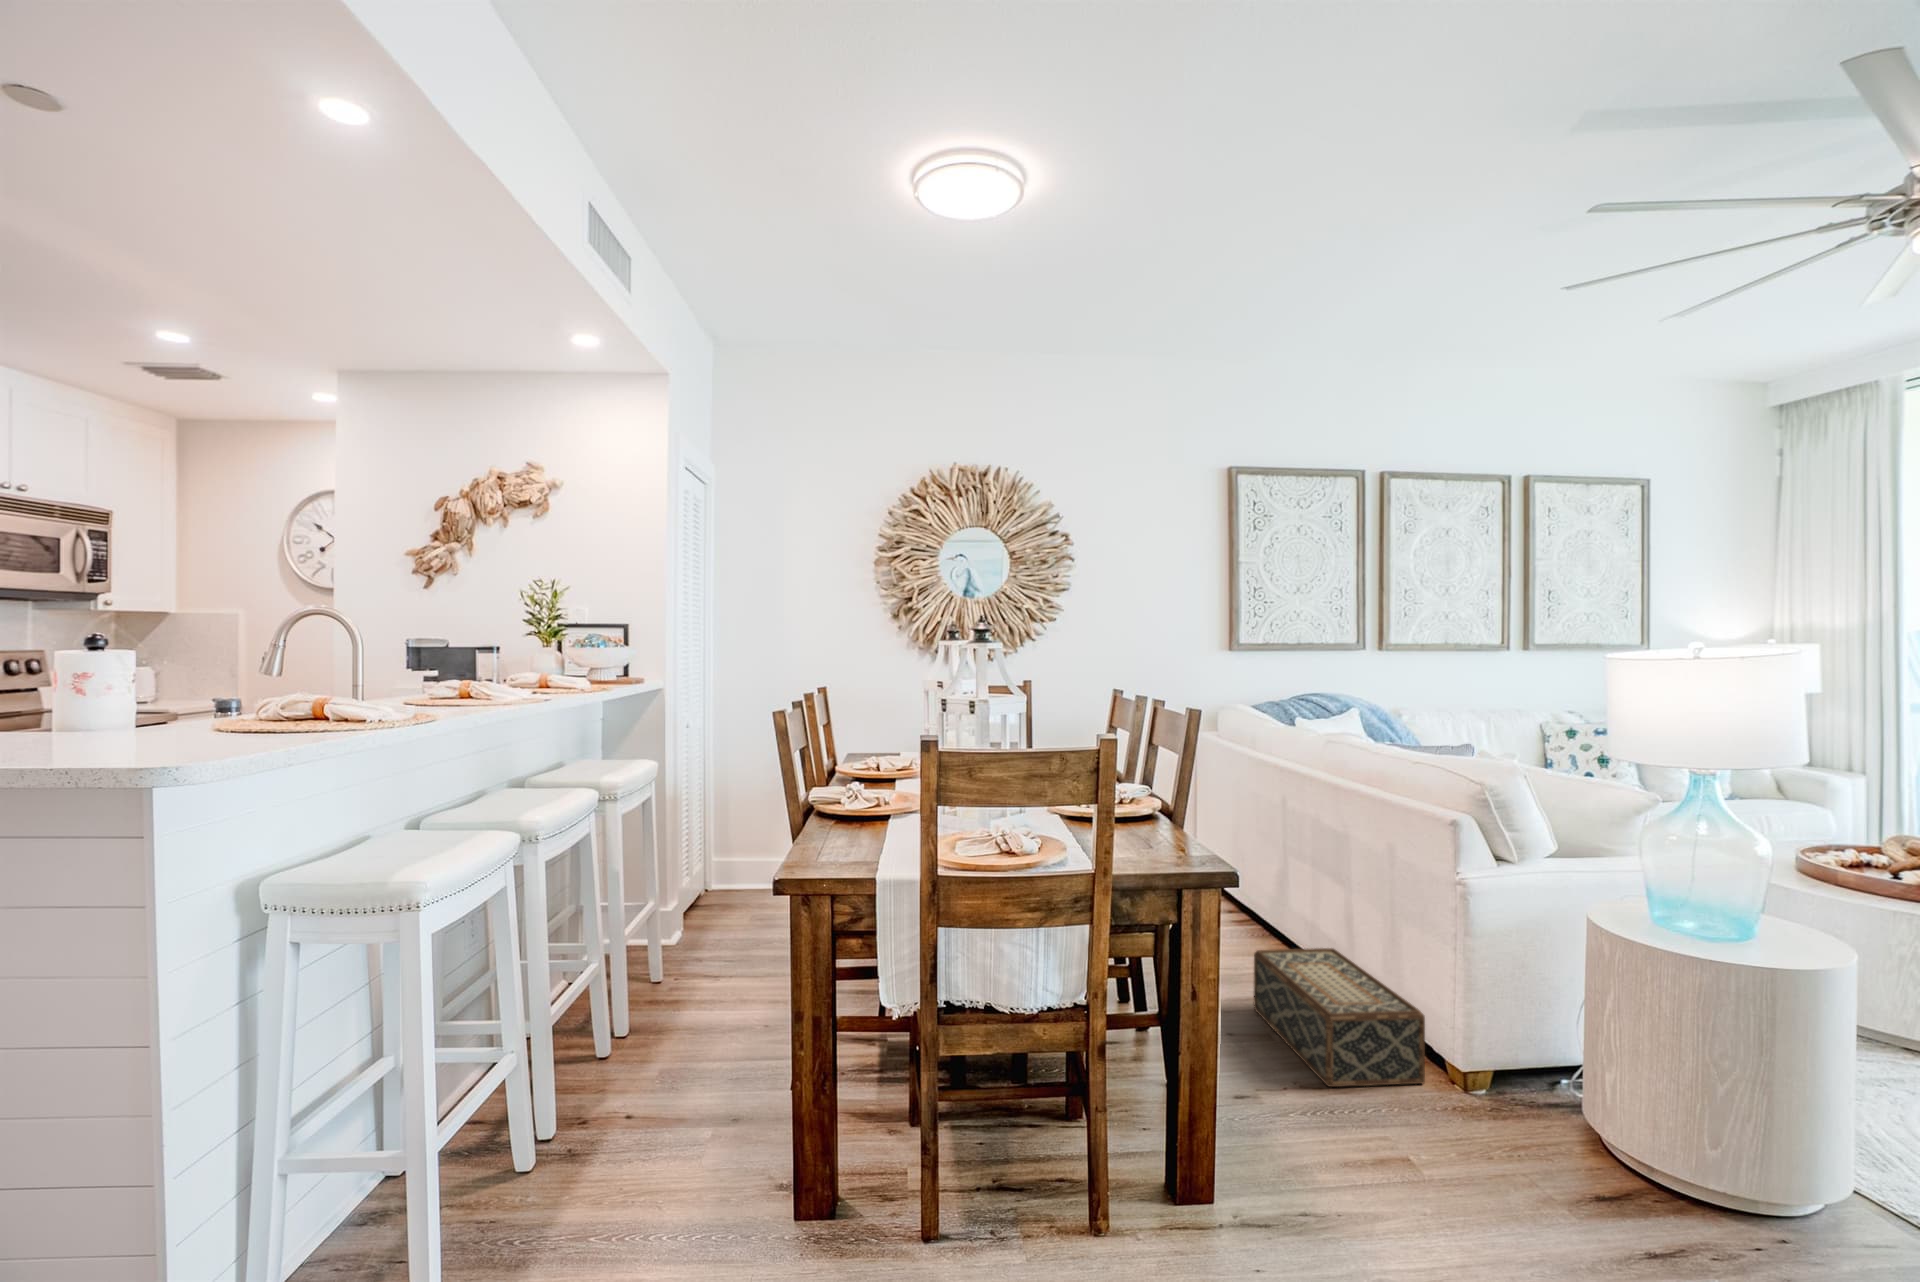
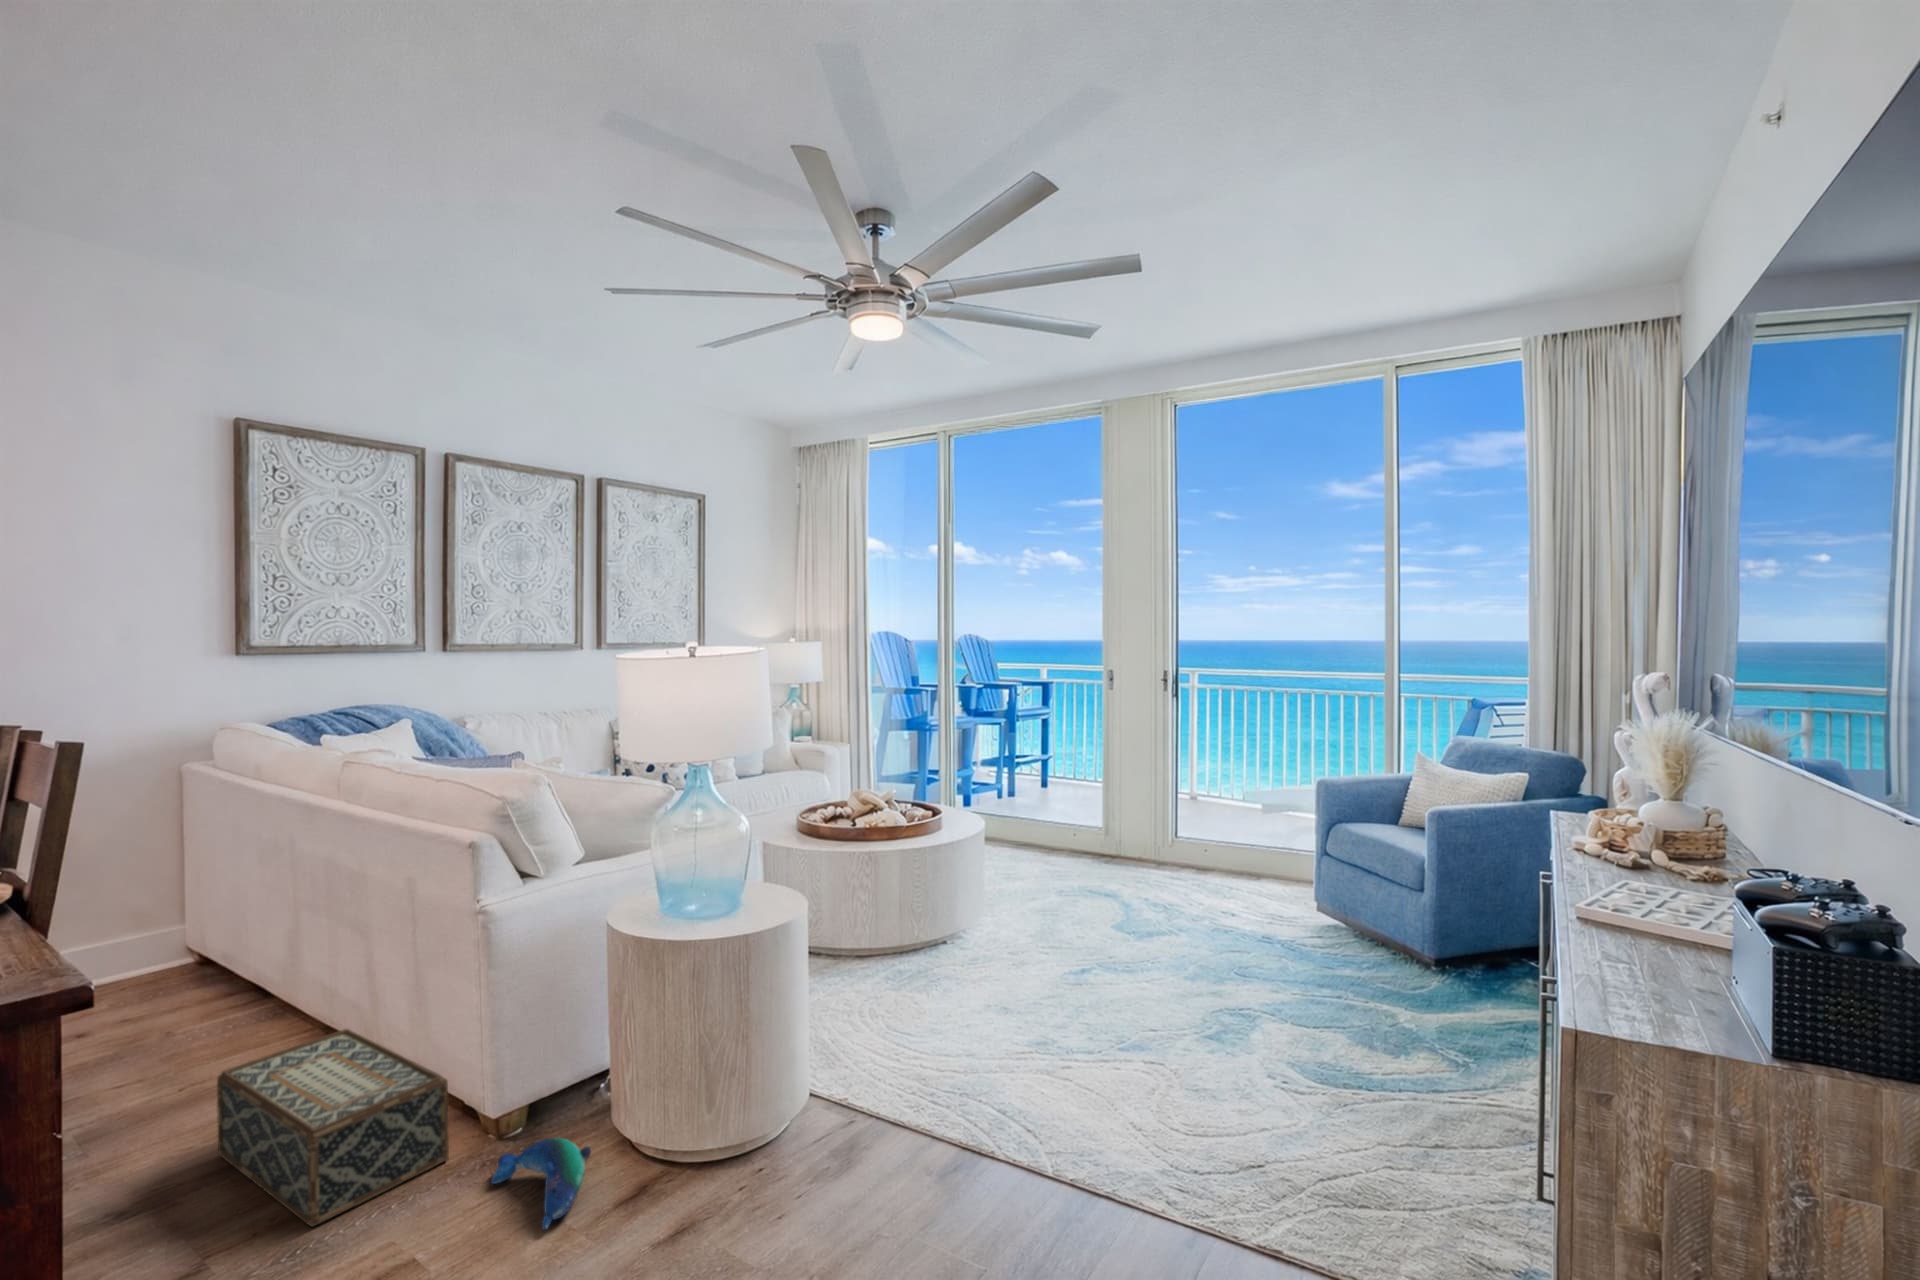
plush toy: none [1467,1099,1570,1181] -> present [491,1138,591,1230]

